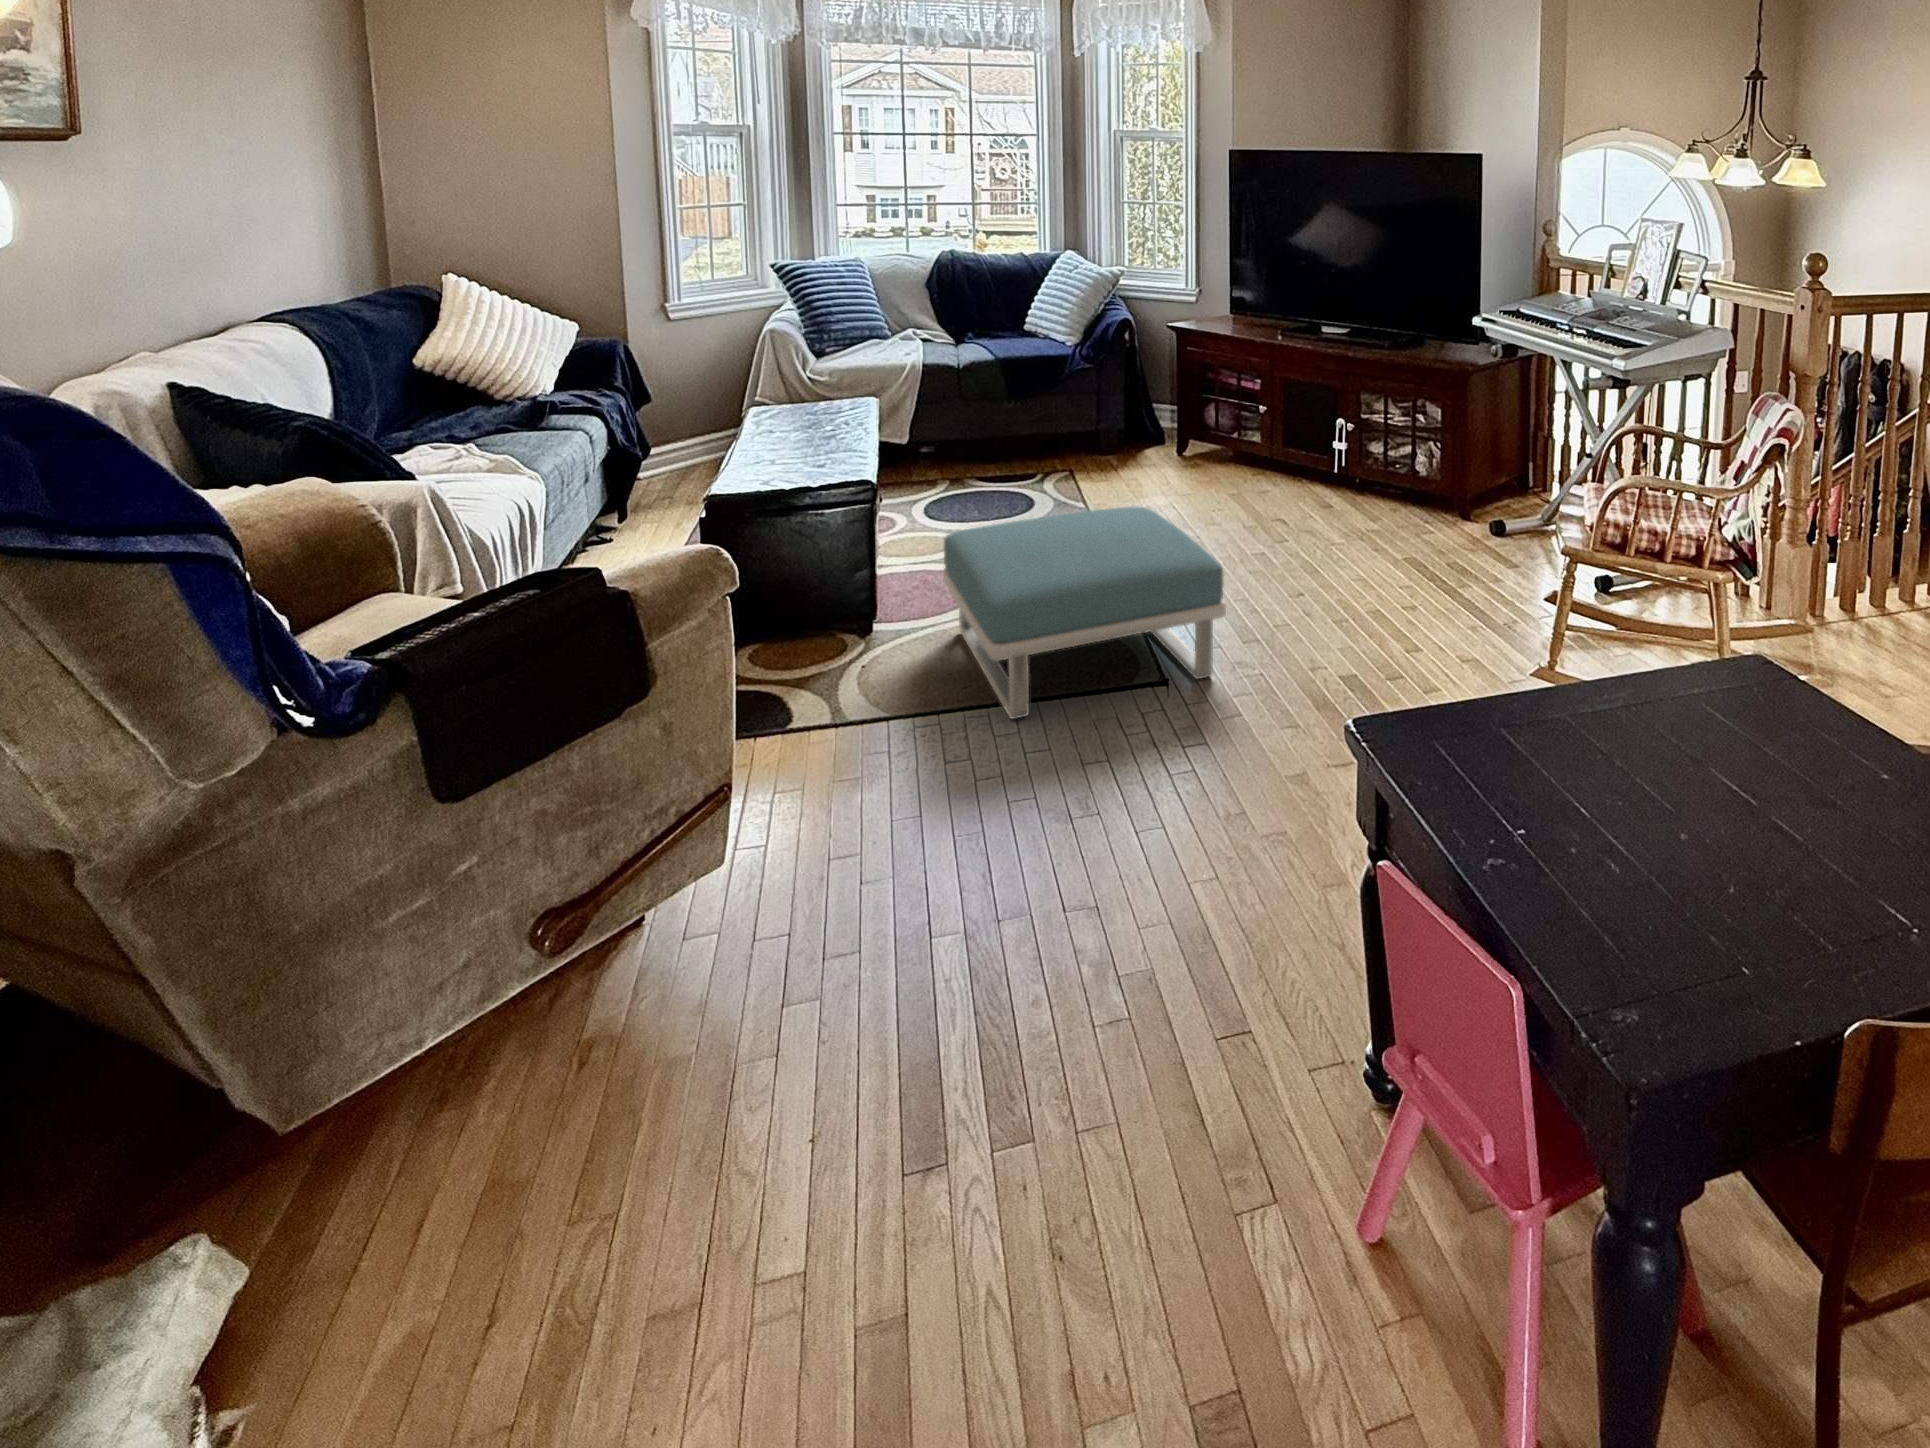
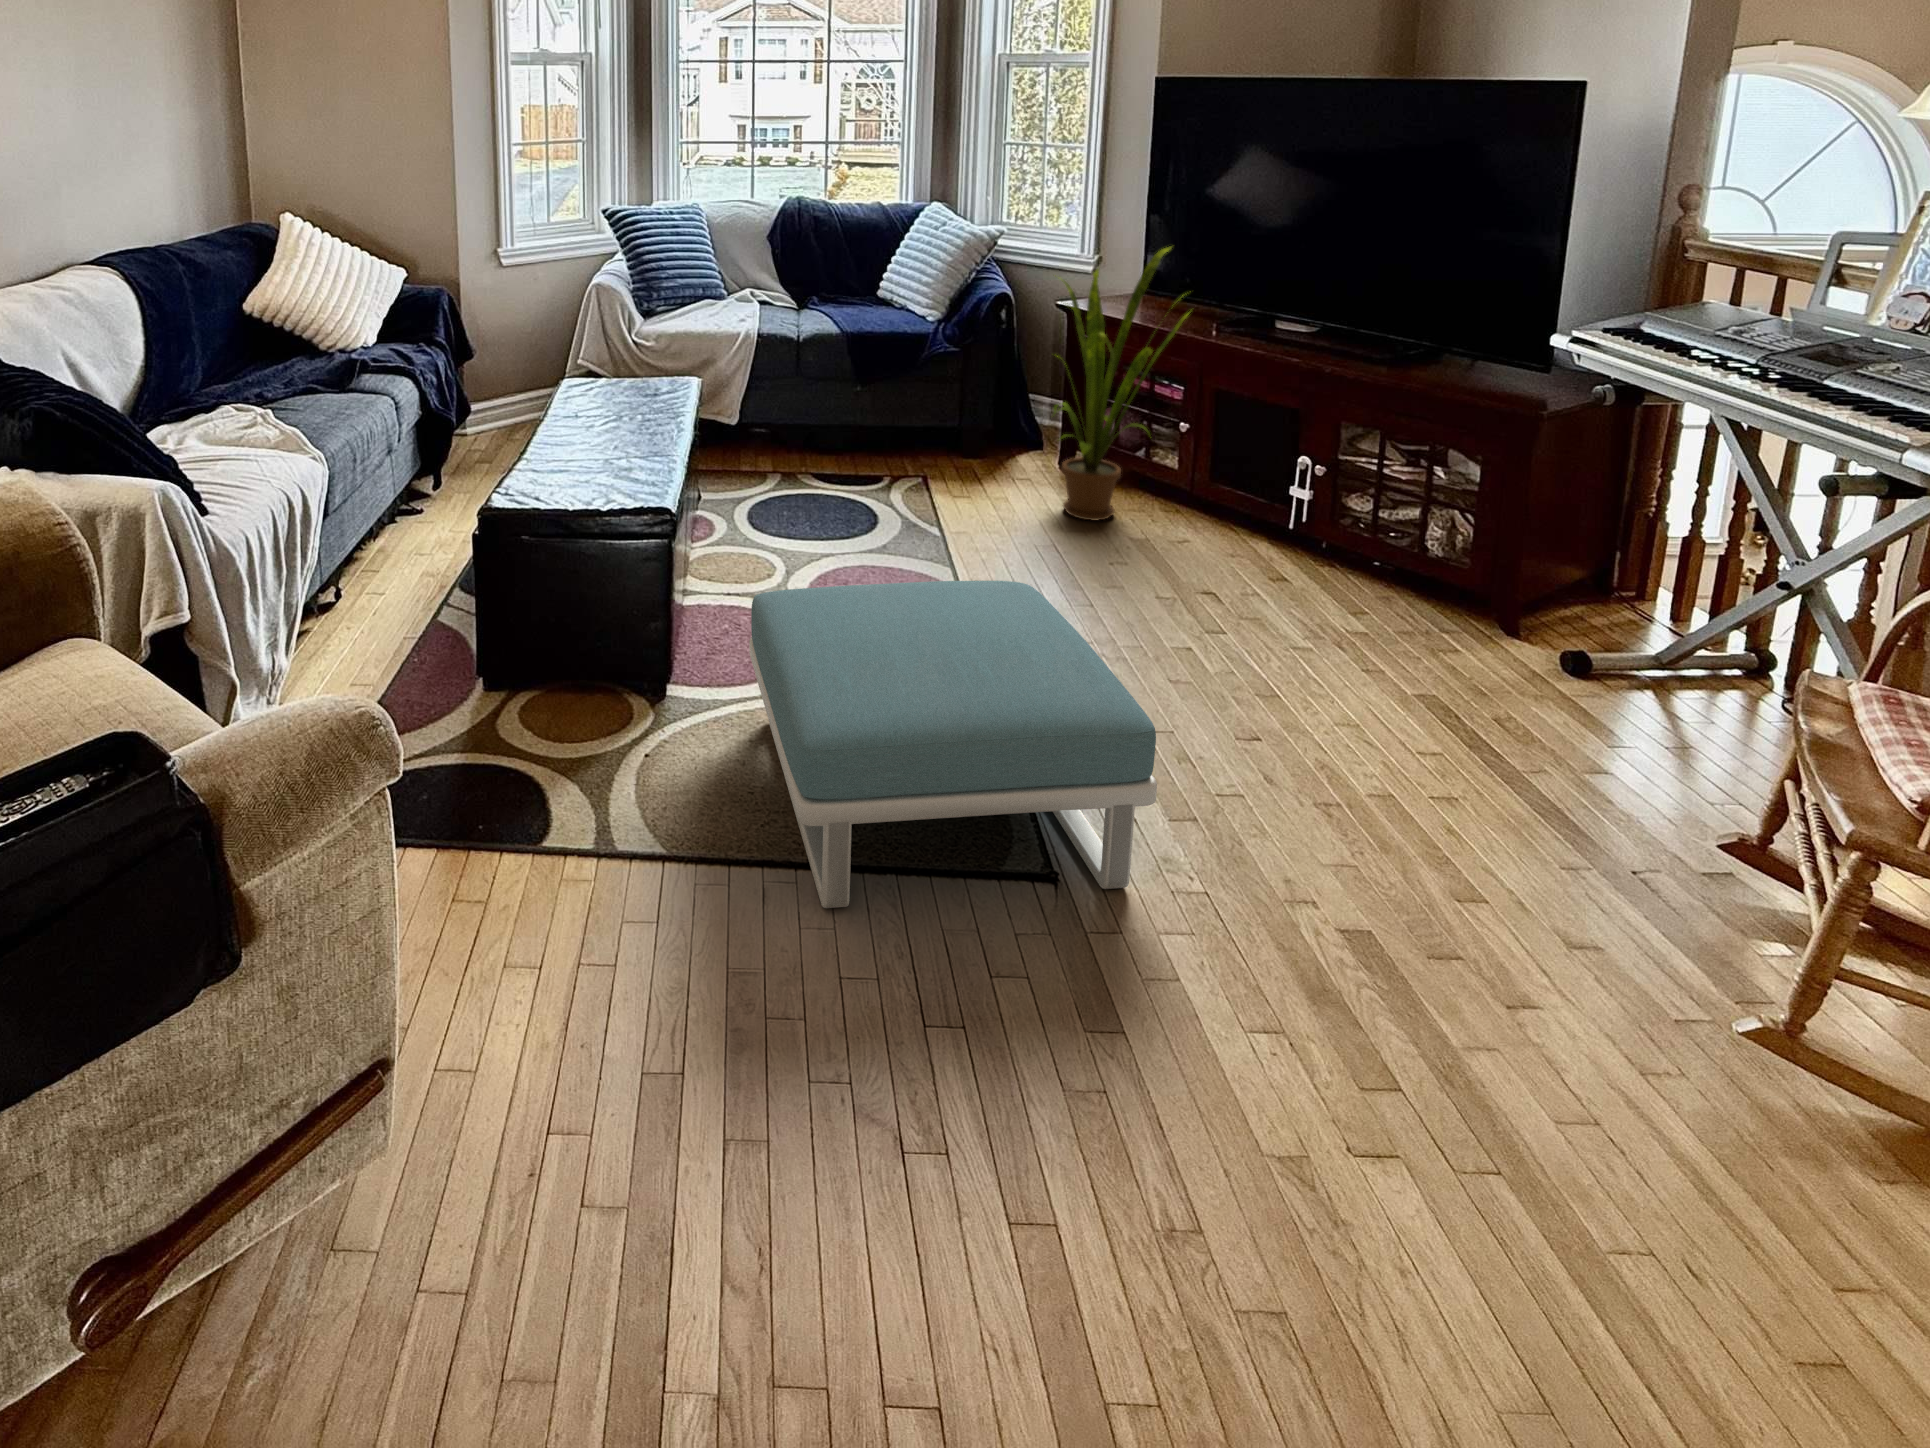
house plant: none [1163,276,1265,485] -> present [1053,247,1188,520]

